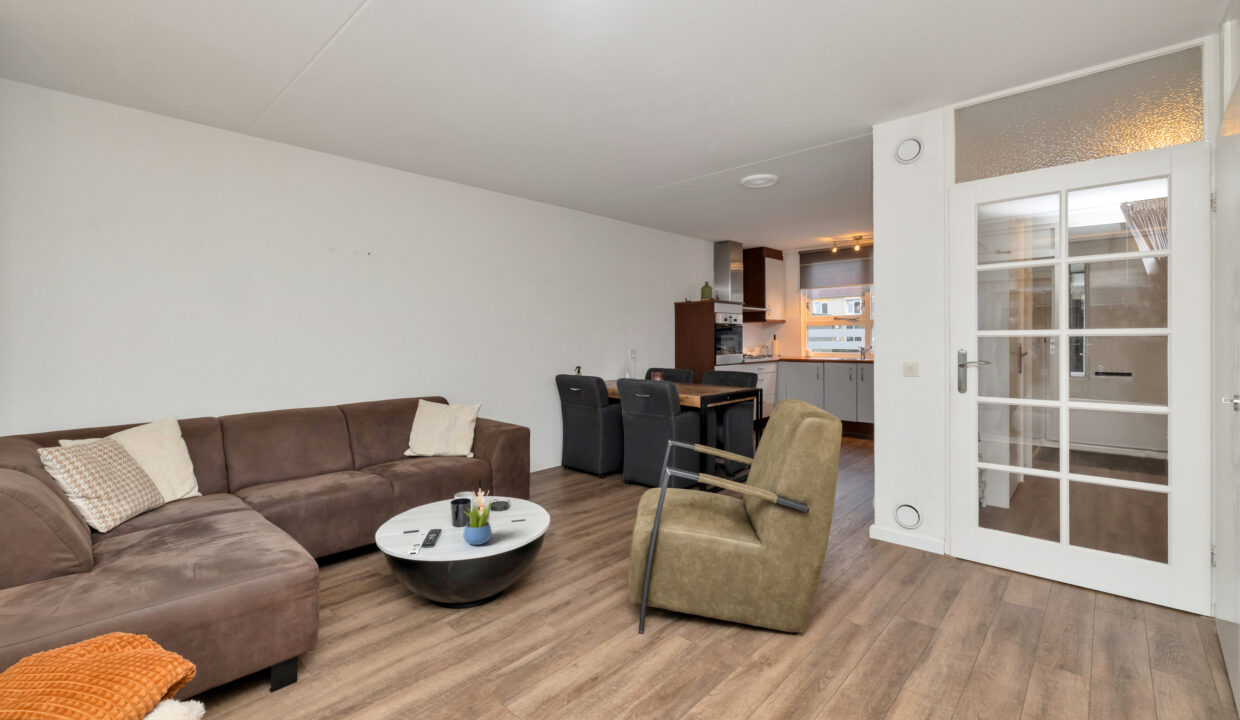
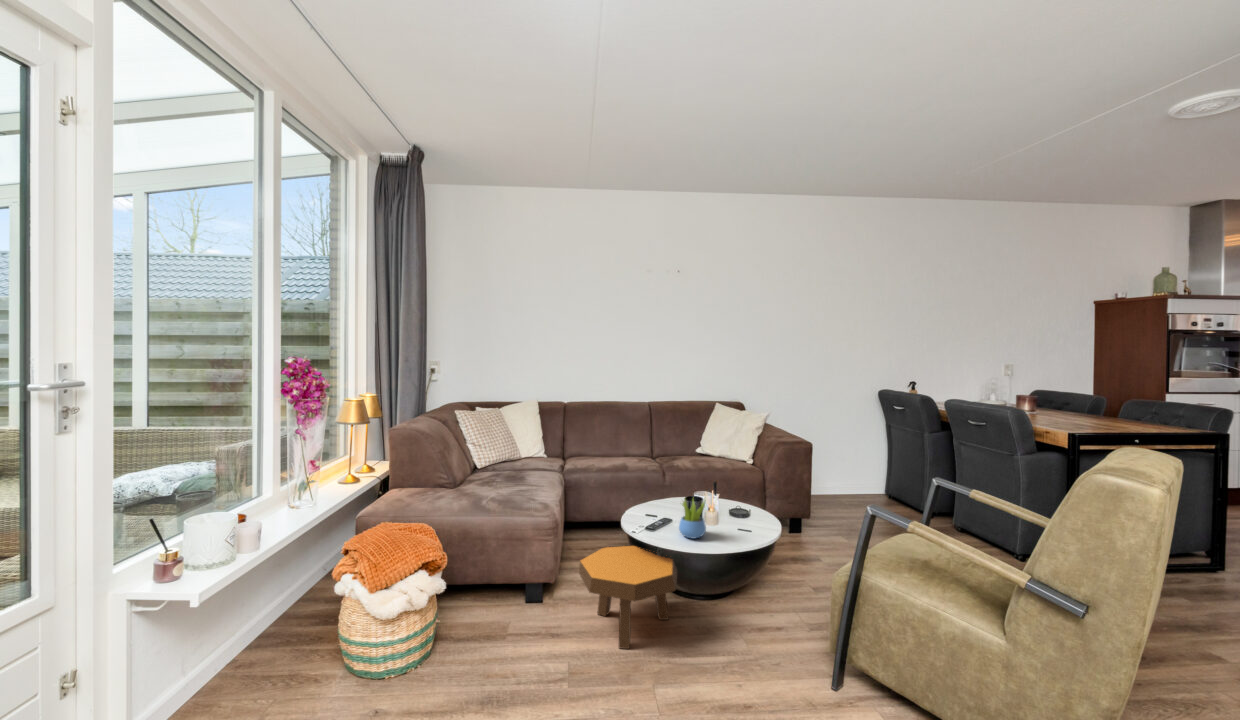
footstool: none [368,569,489,683] -> present [579,546,678,649]

